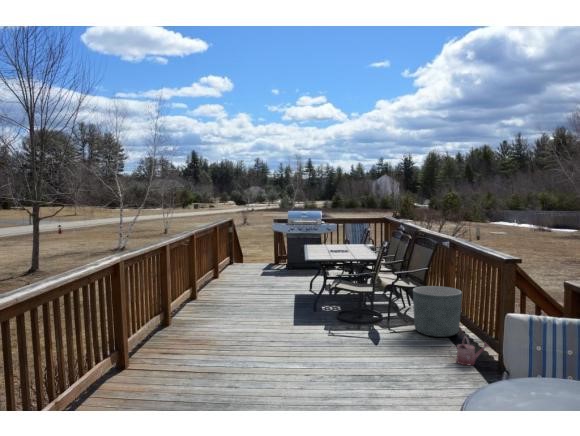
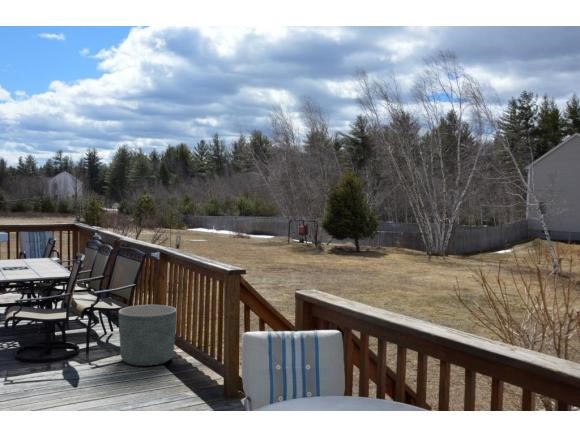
watering can: present [449,337,489,365] -> none [166,361,212,396]

